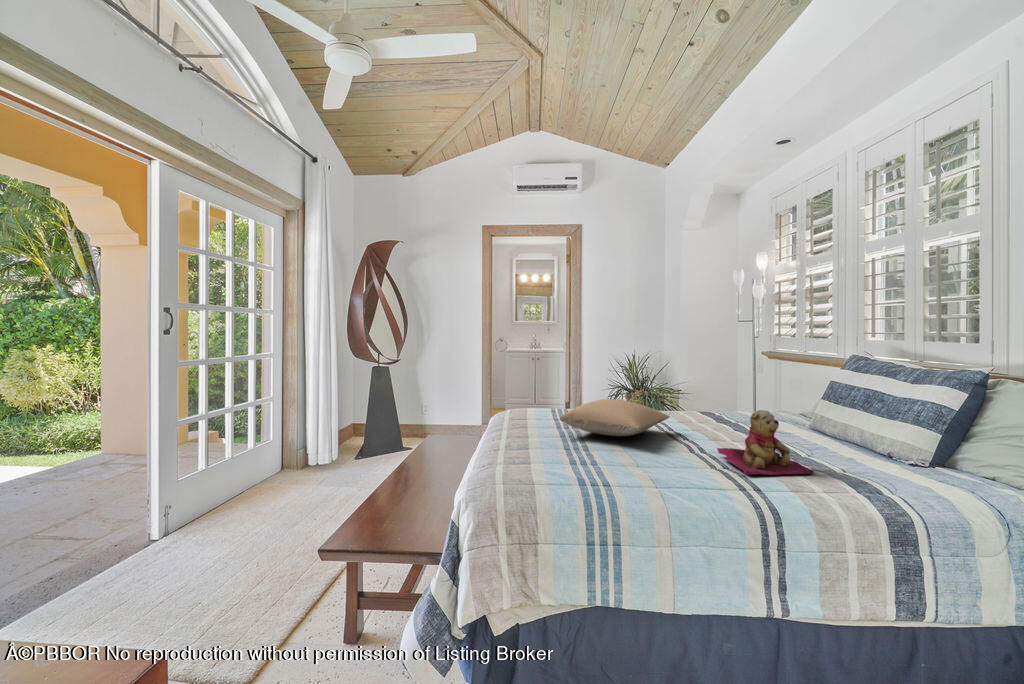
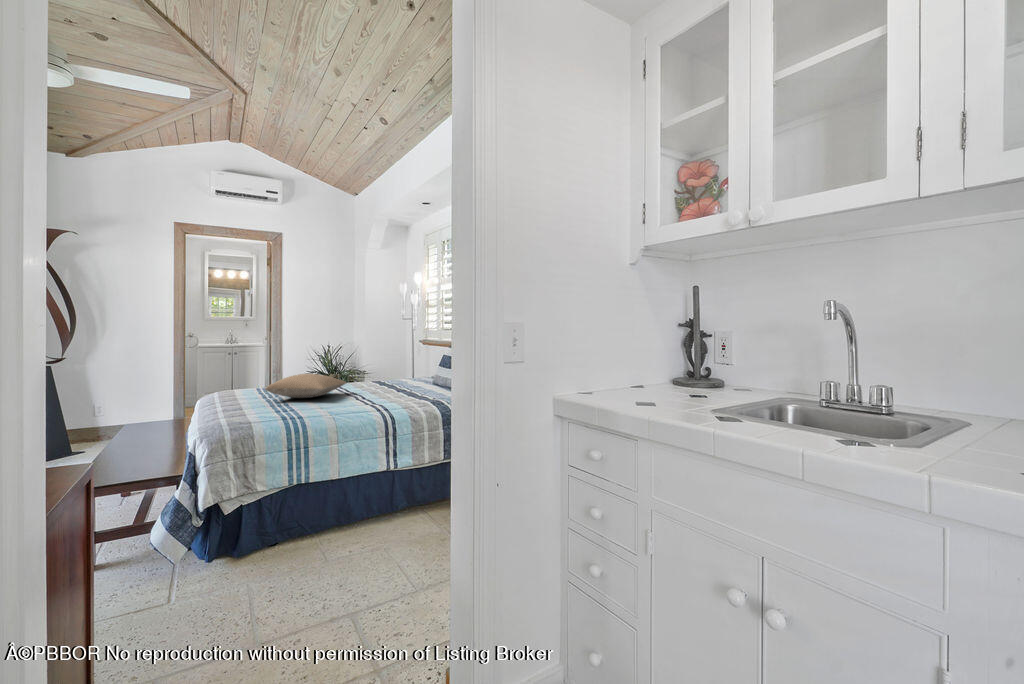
teddy bear: present [717,410,814,475] -> none [371,371,418,405]

